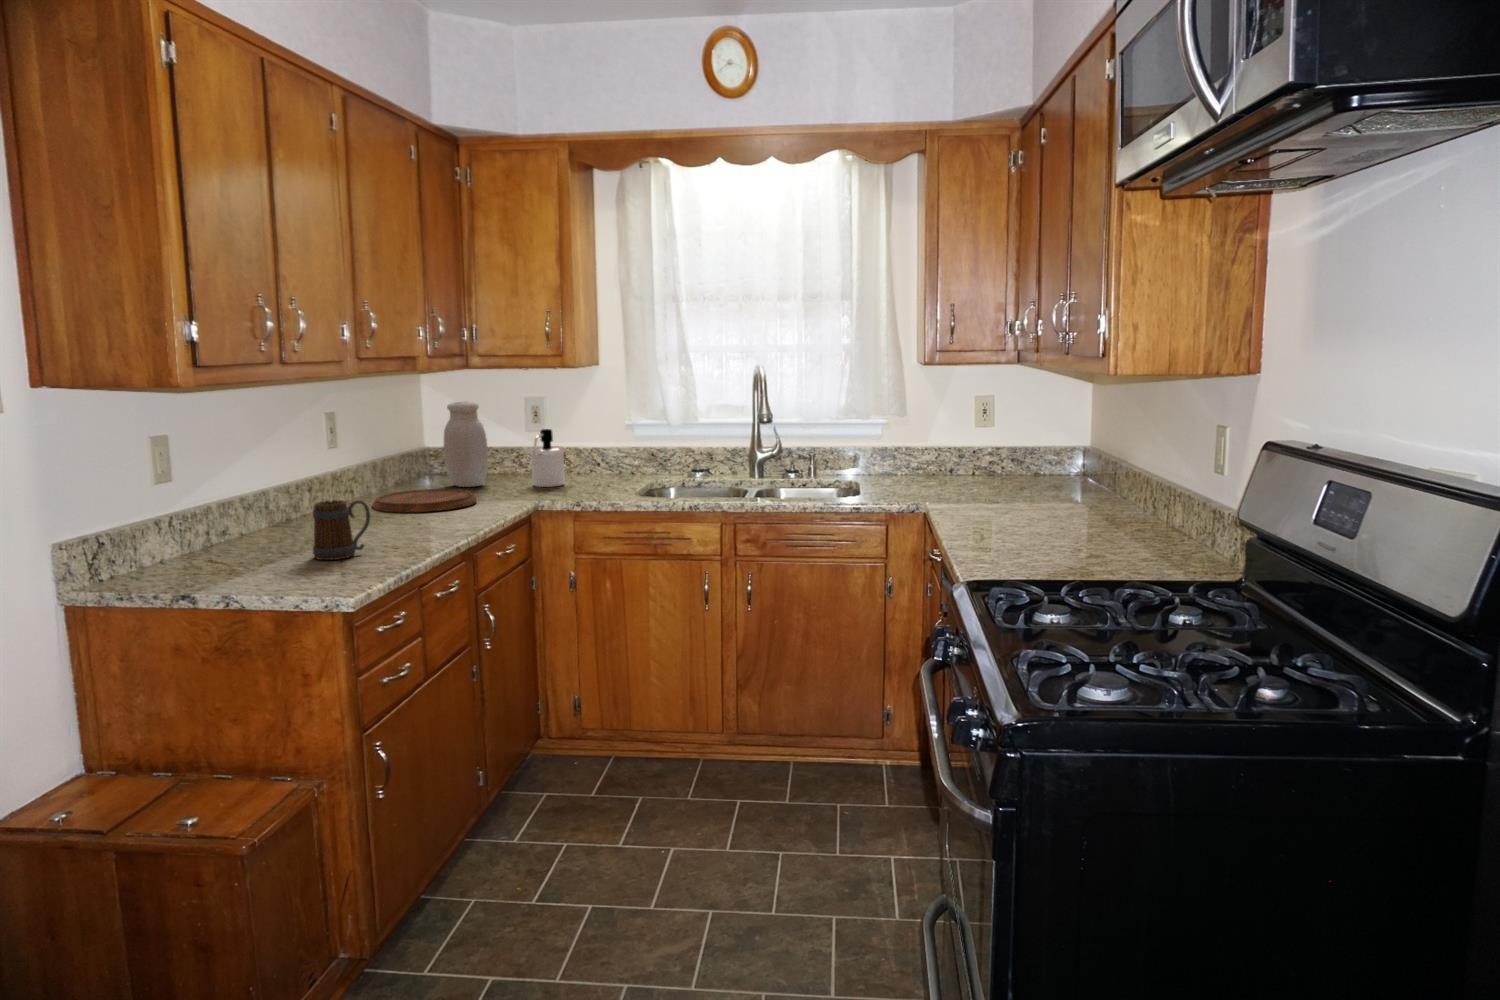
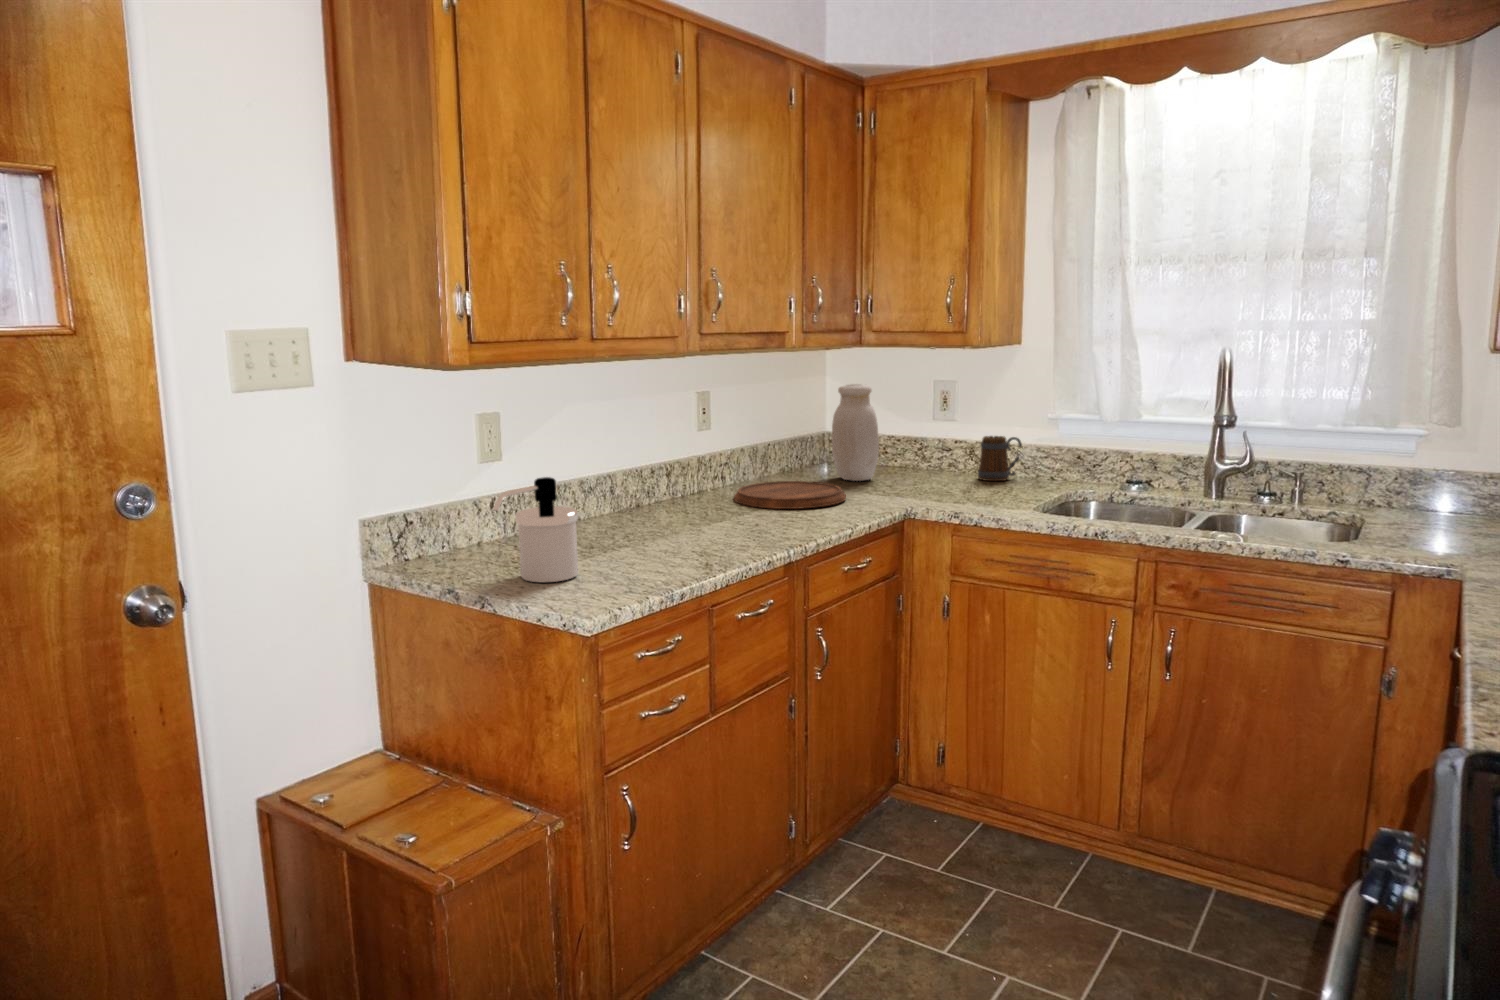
soap dispenser: present [530,429,565,487] -> present [493,477,578,582]
mug: present [313,500,370,560] -> present [978,436,1022,481]

